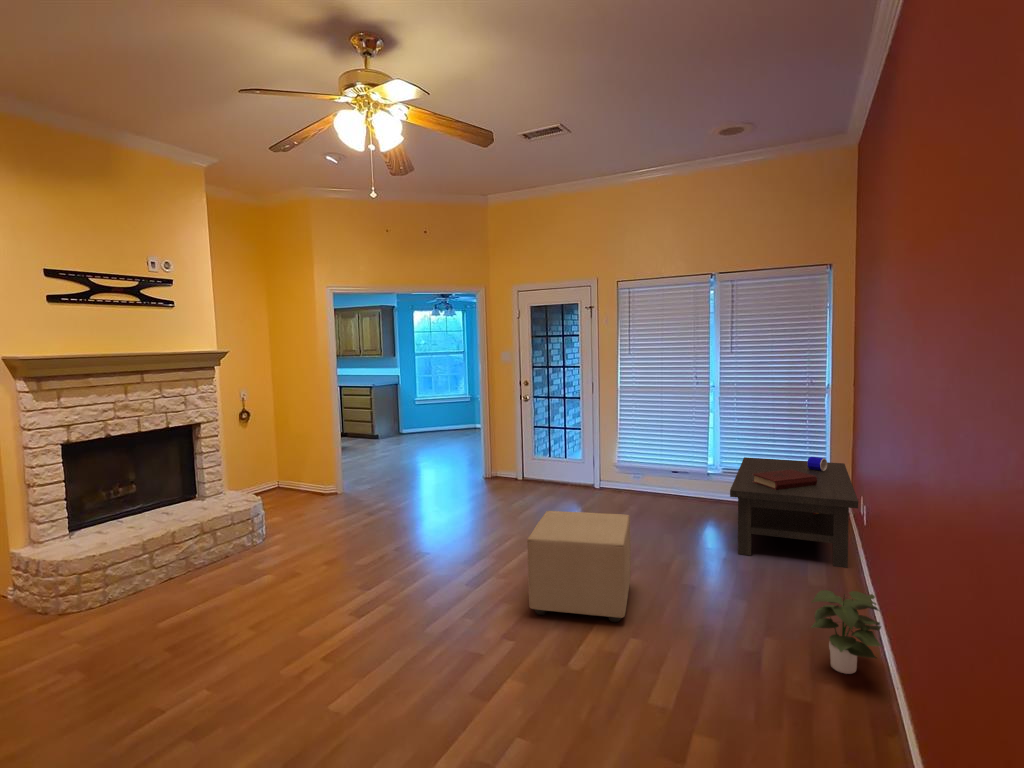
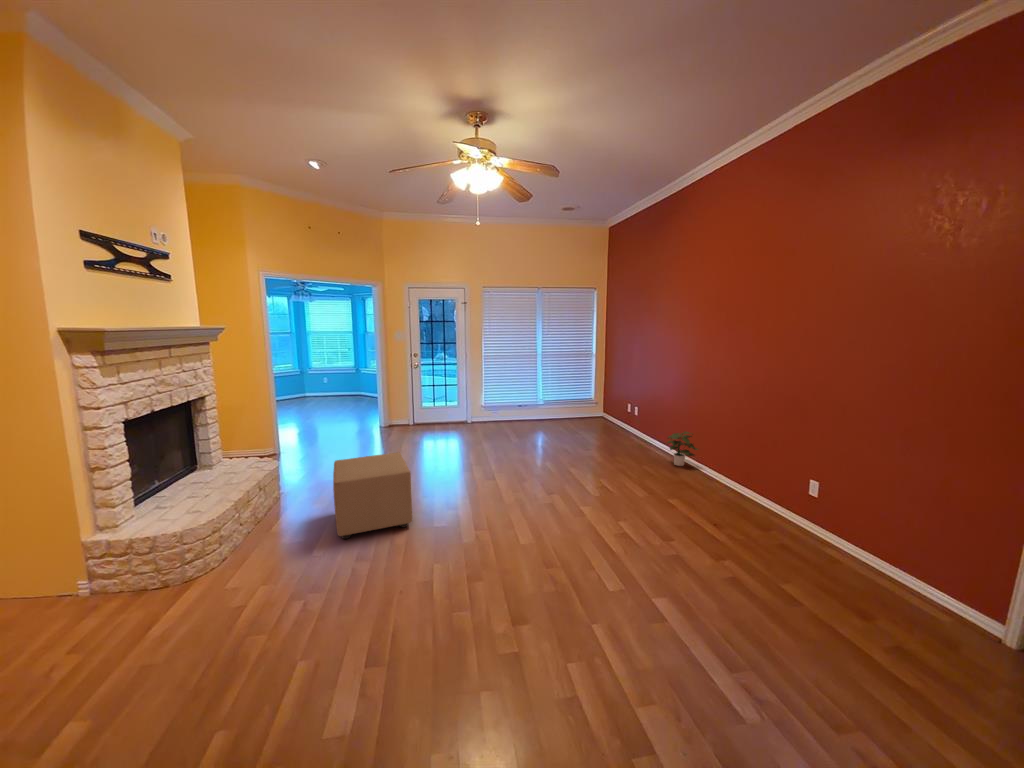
coffee table: present [730,457,858,568] -> none [556,387,636,437]
ottoman: present [527,511,631,622] -> present [333,453,412,539]

